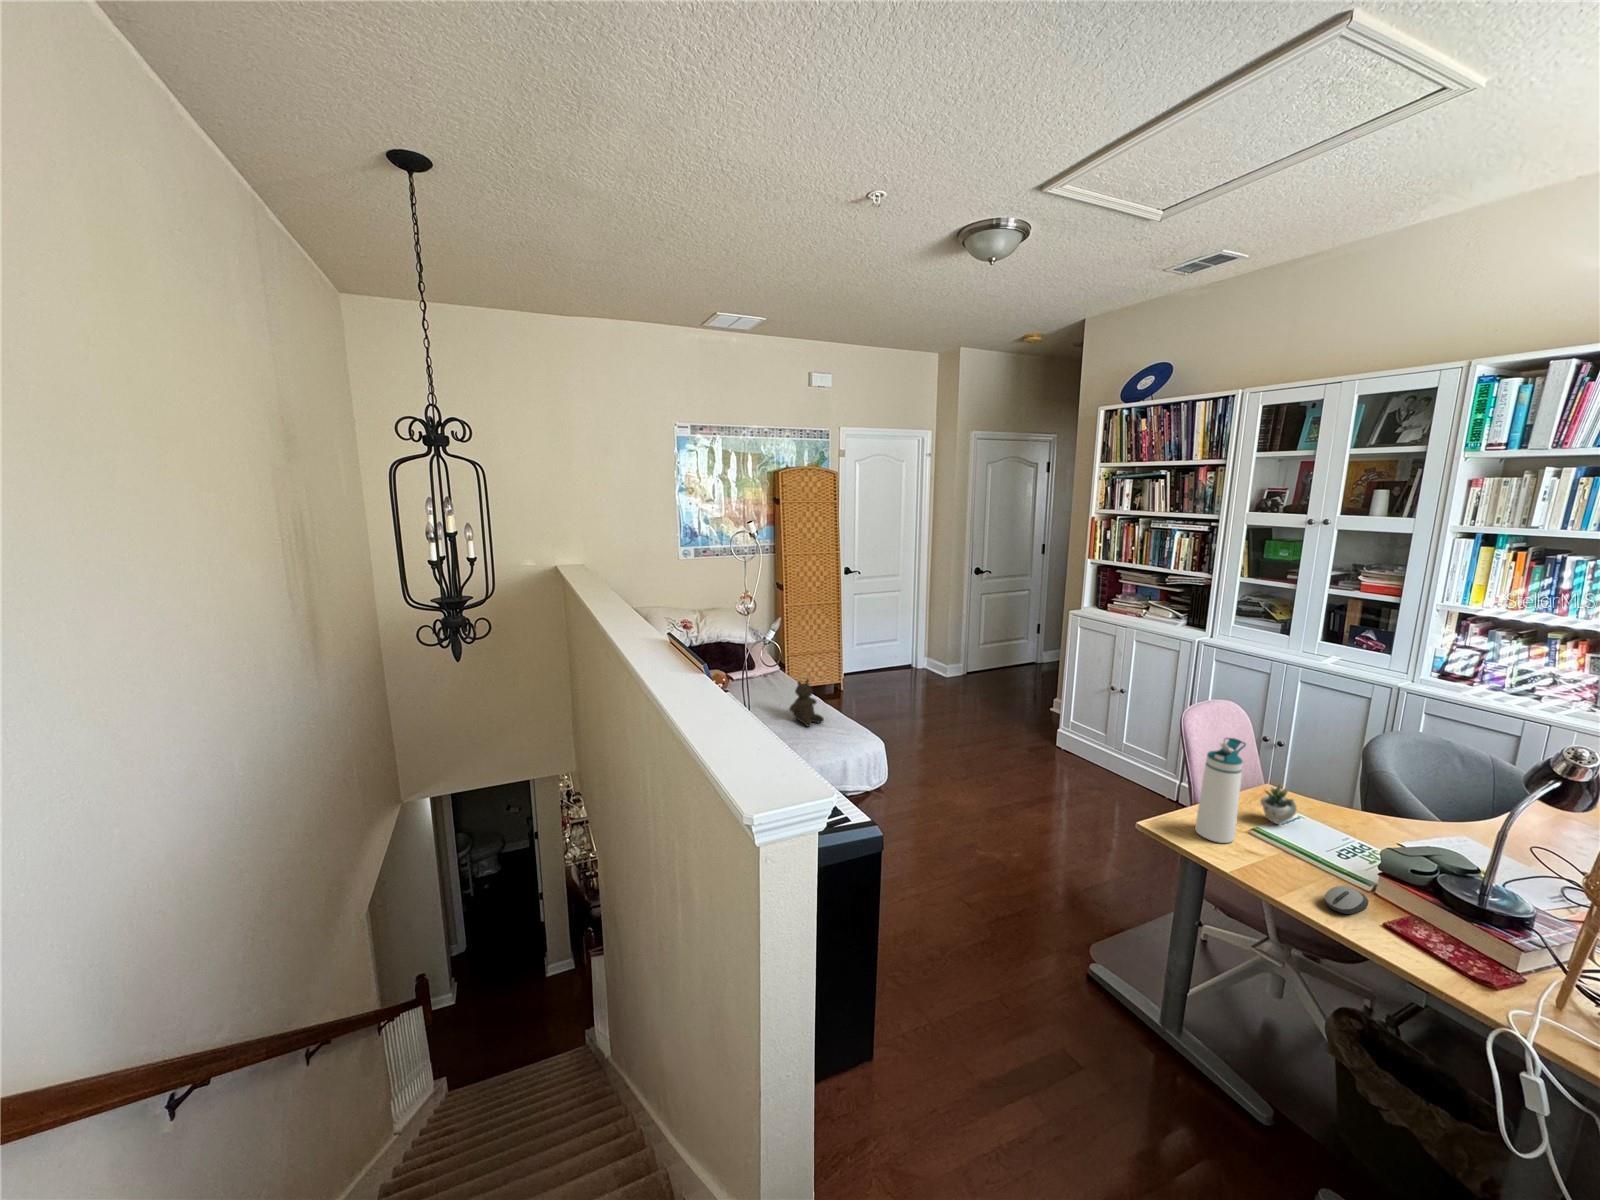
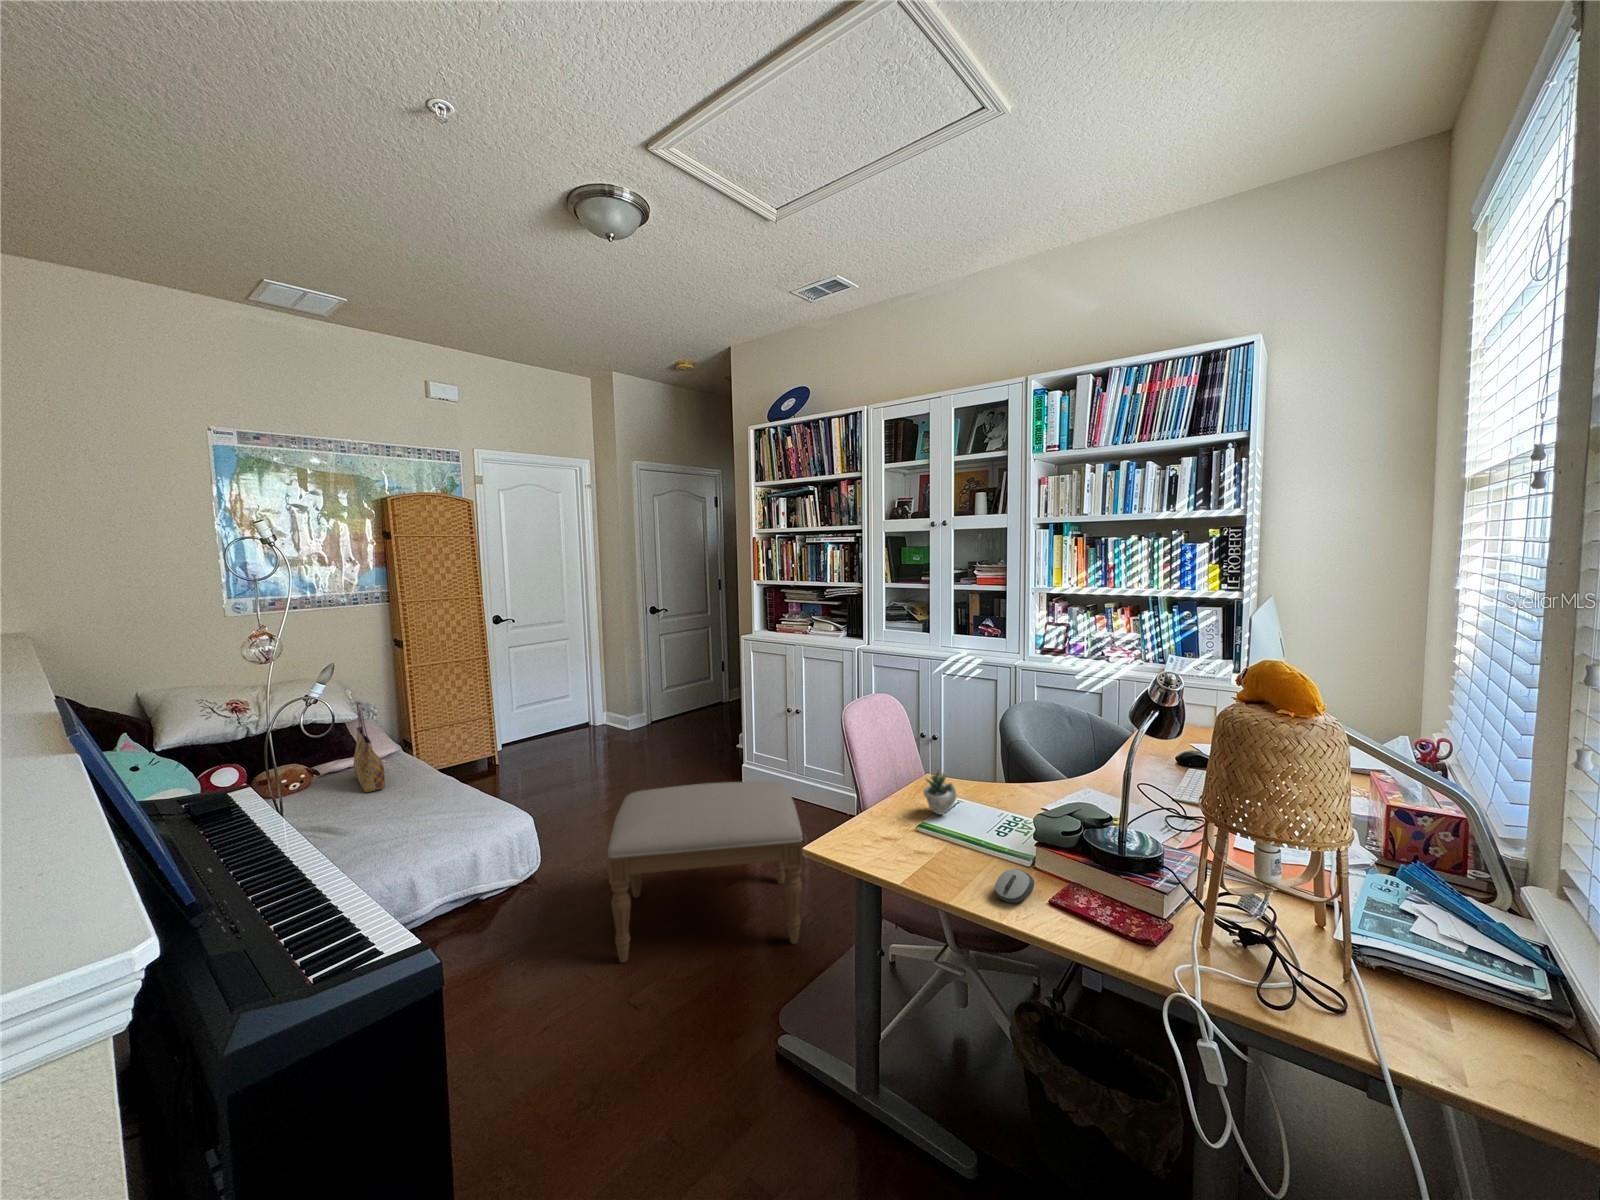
tote bag: none [762,634,784,700] -> present [354,702,385,793]
teddy bear: present [790,679,824,727] -> none [383,753,440,820]
water bottle: present [1195,738,1246,843] -> none [864,724,904,851]
ottoman: none [954,739,1125,895] -> present [608,782,803,963]

